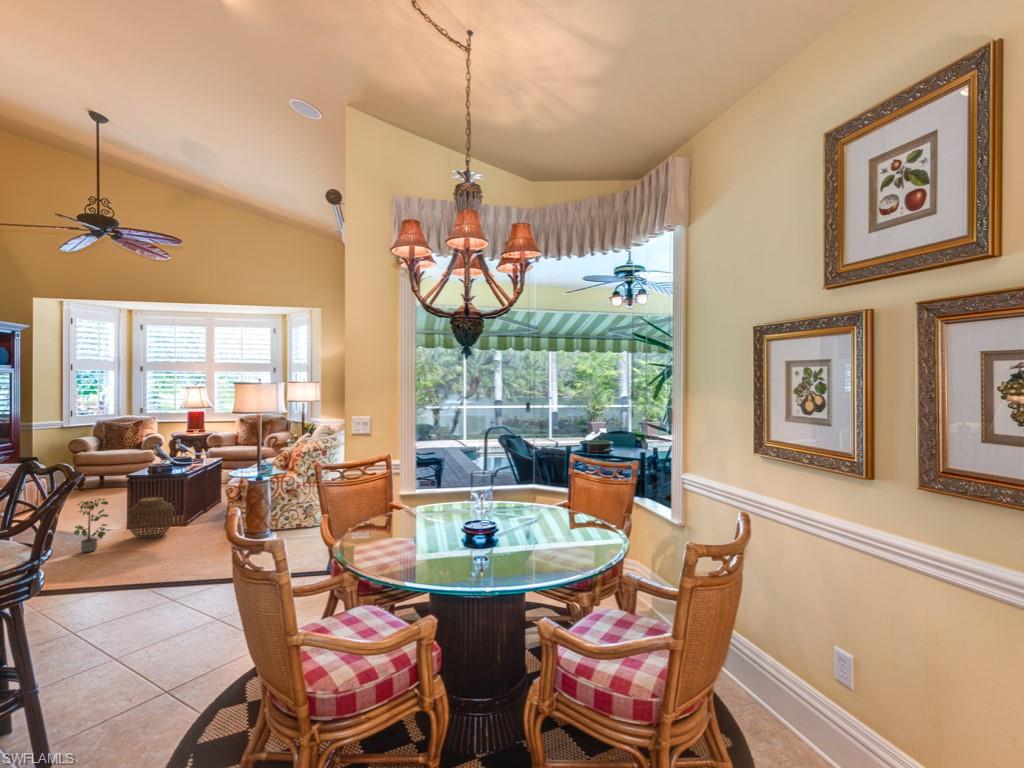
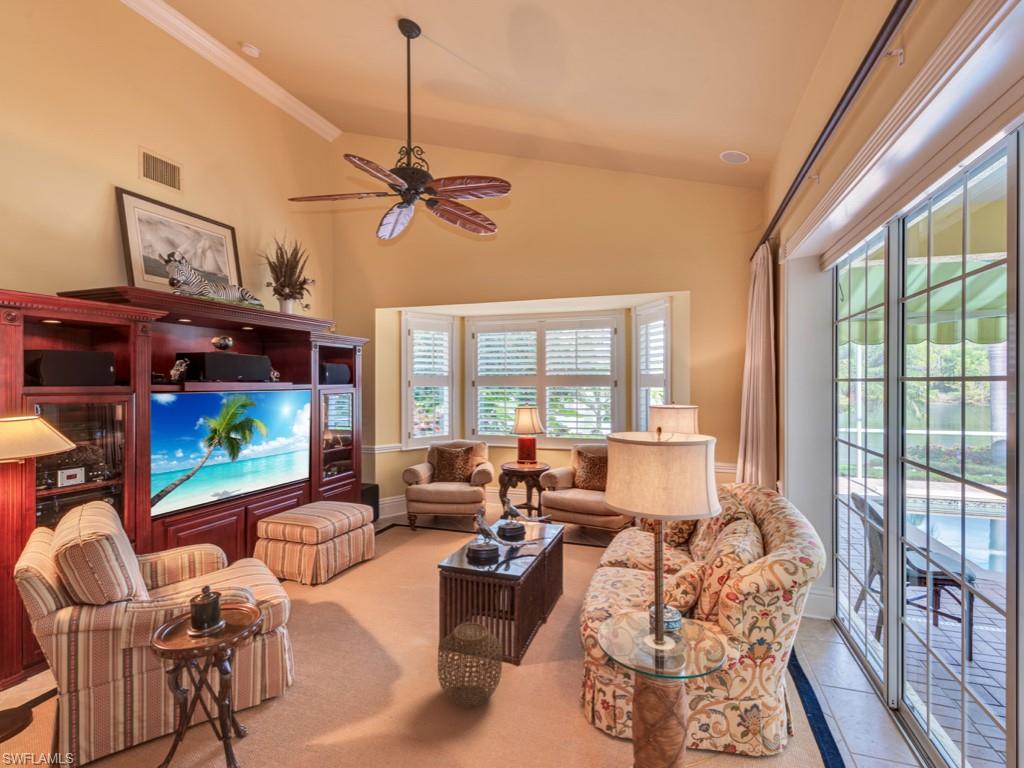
potted plant: present [74,499,111,552] -> none [357,633,415,730]

